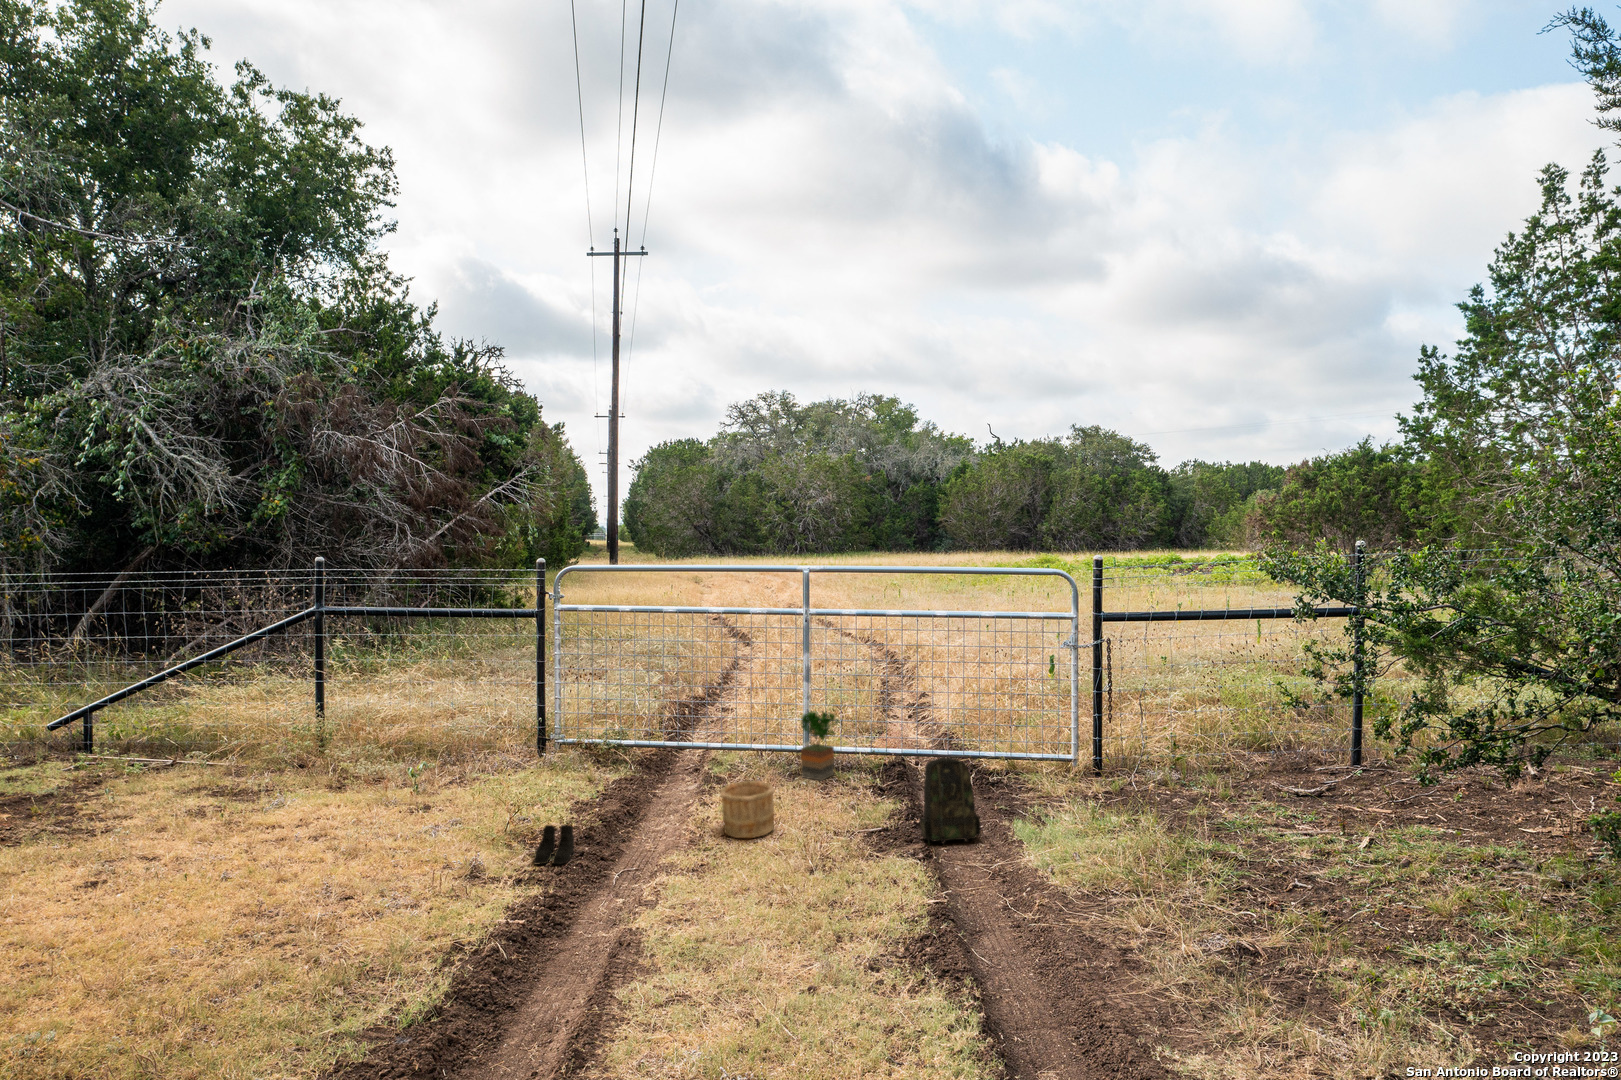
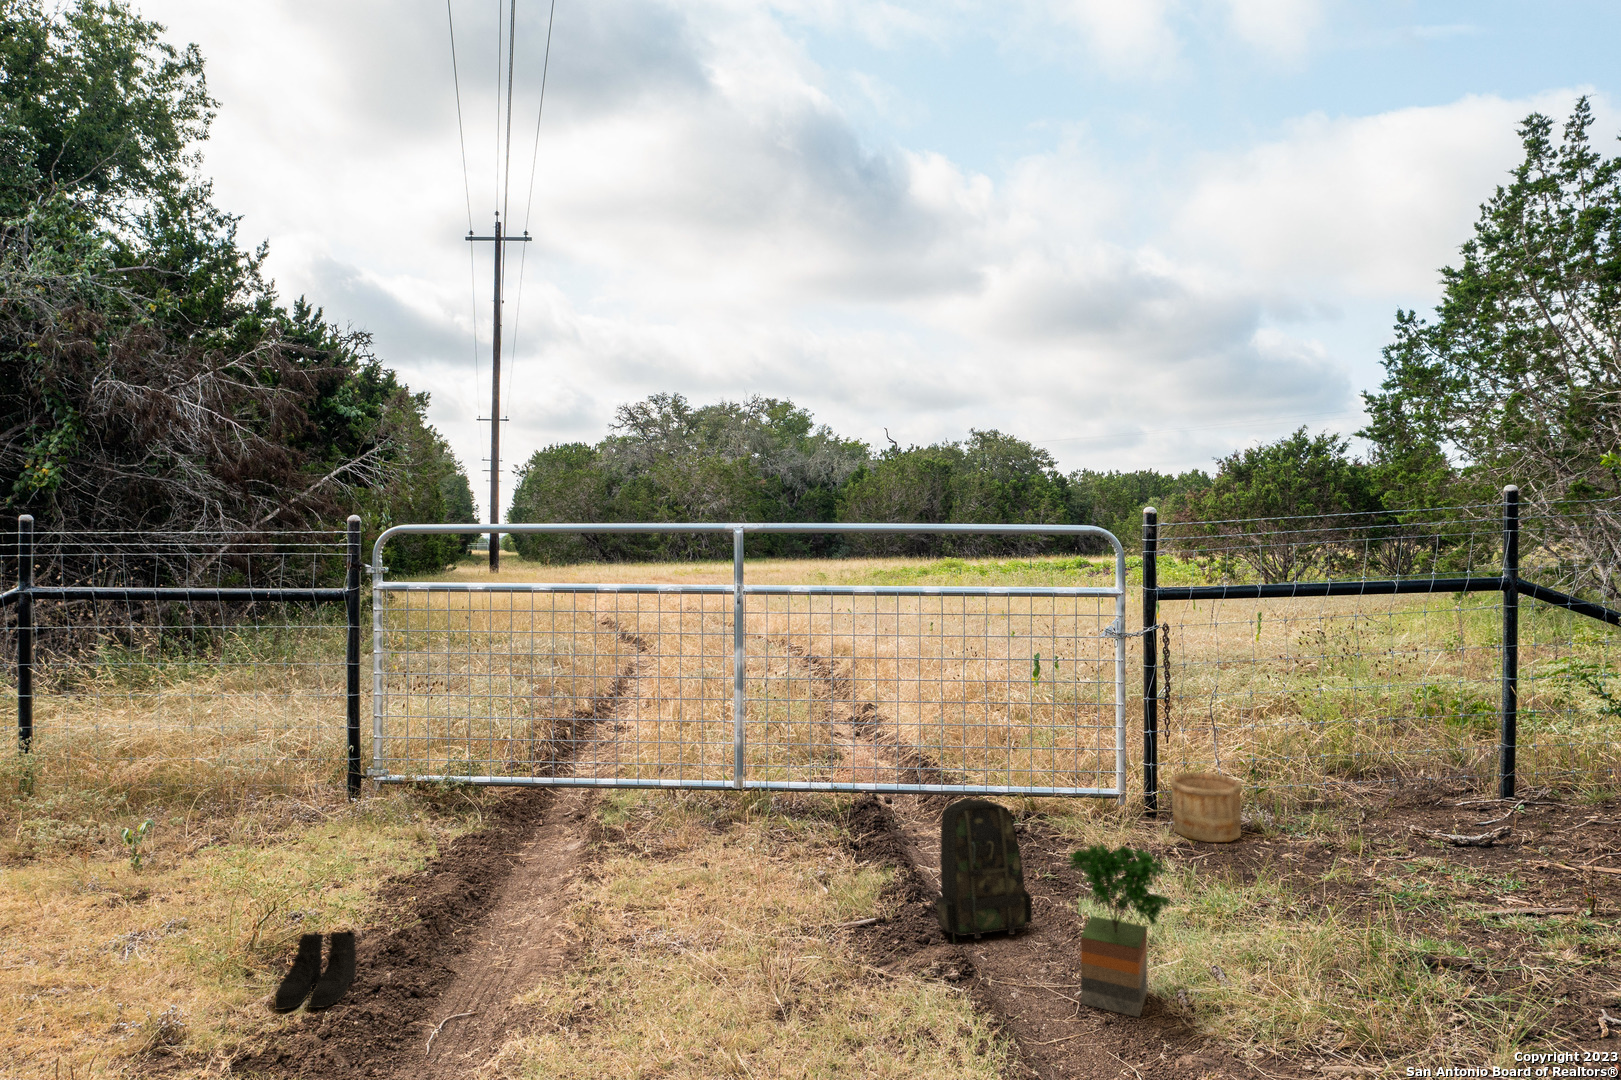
potted tree: present [801,711,840,781] -> present [1069,843,1170,1017]
wooden bucket: present [720,781,774,838] -> present [1170,773,1242,842]

